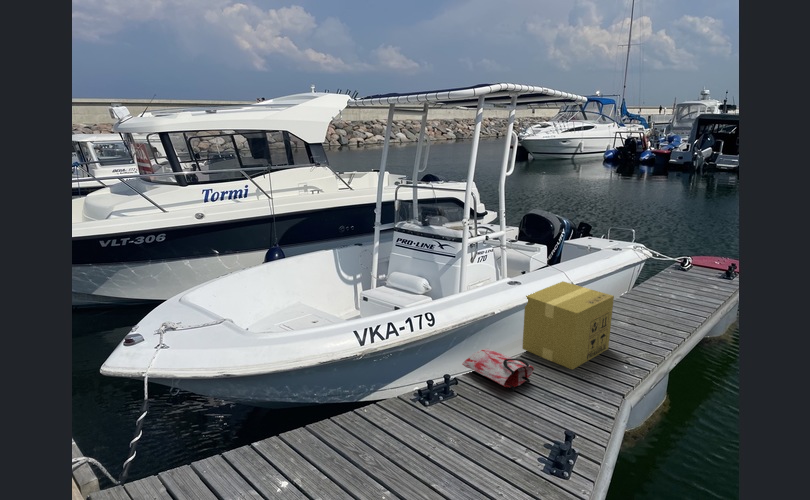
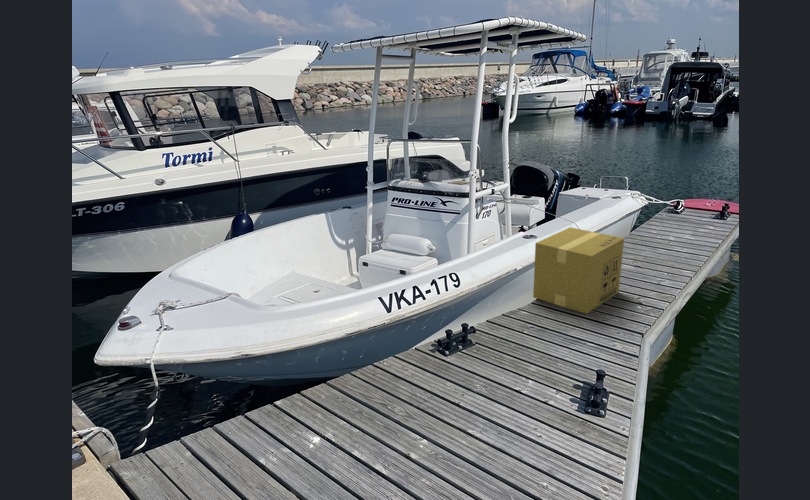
bag: present [462,349,534,391] -> none [476,298,551,337]

